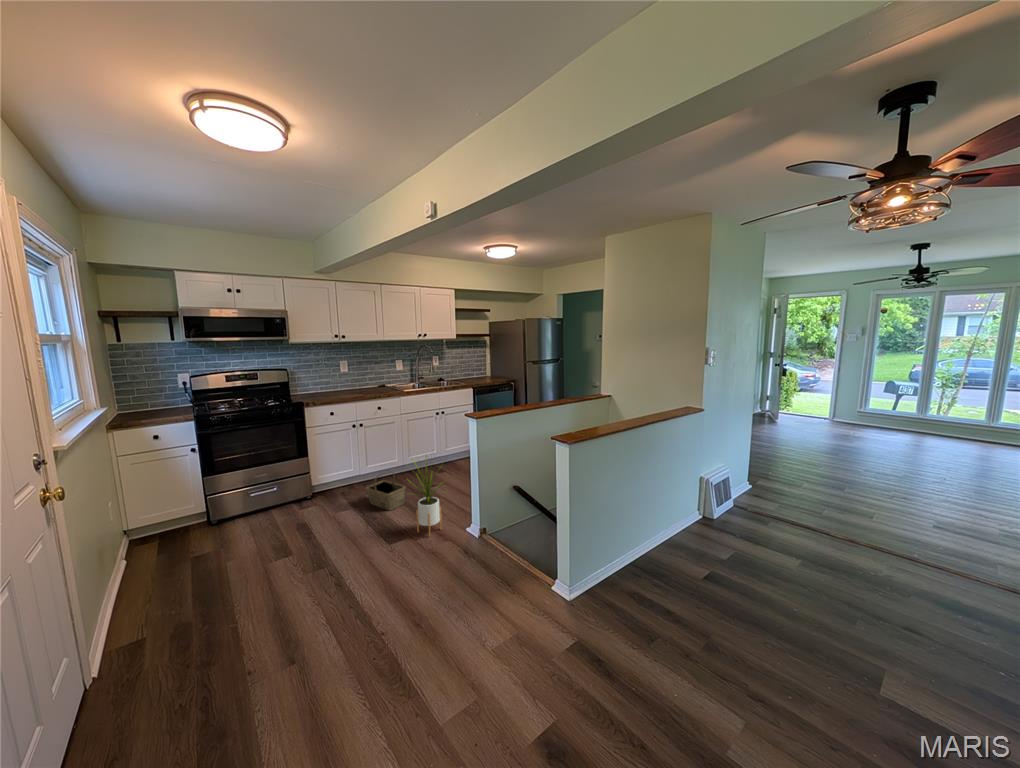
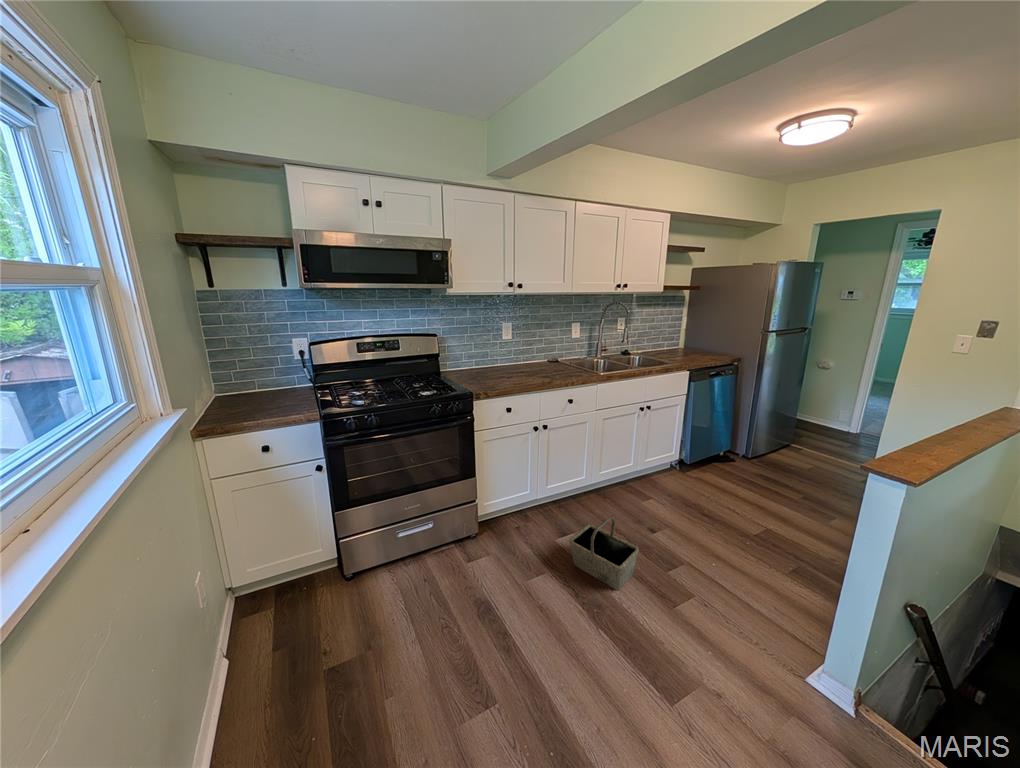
house plant: present [410,455,442,537] -> none [700,522,816,700]

